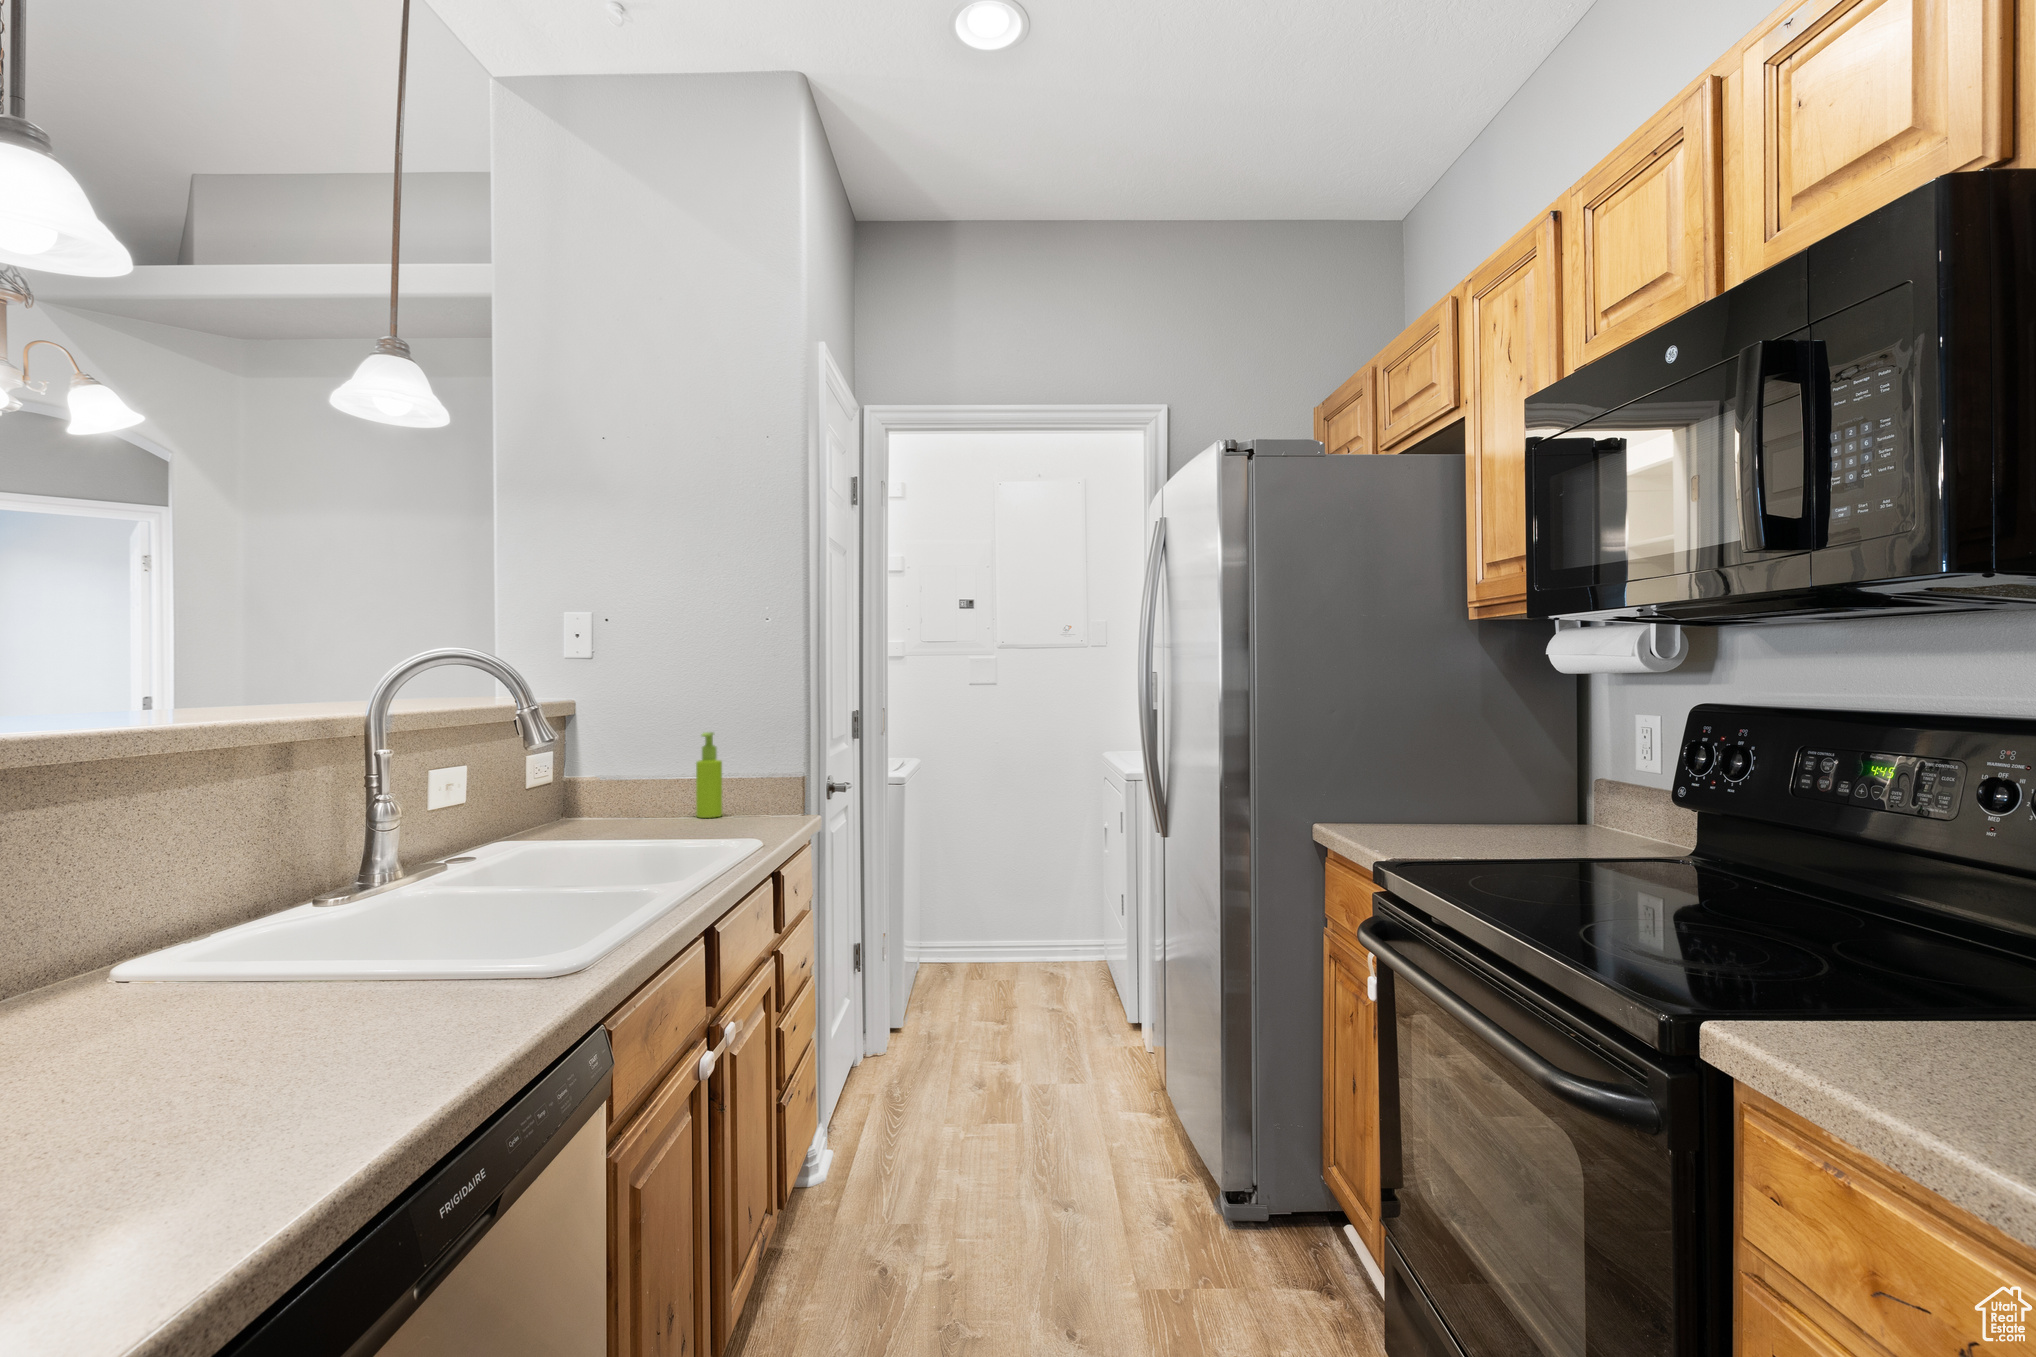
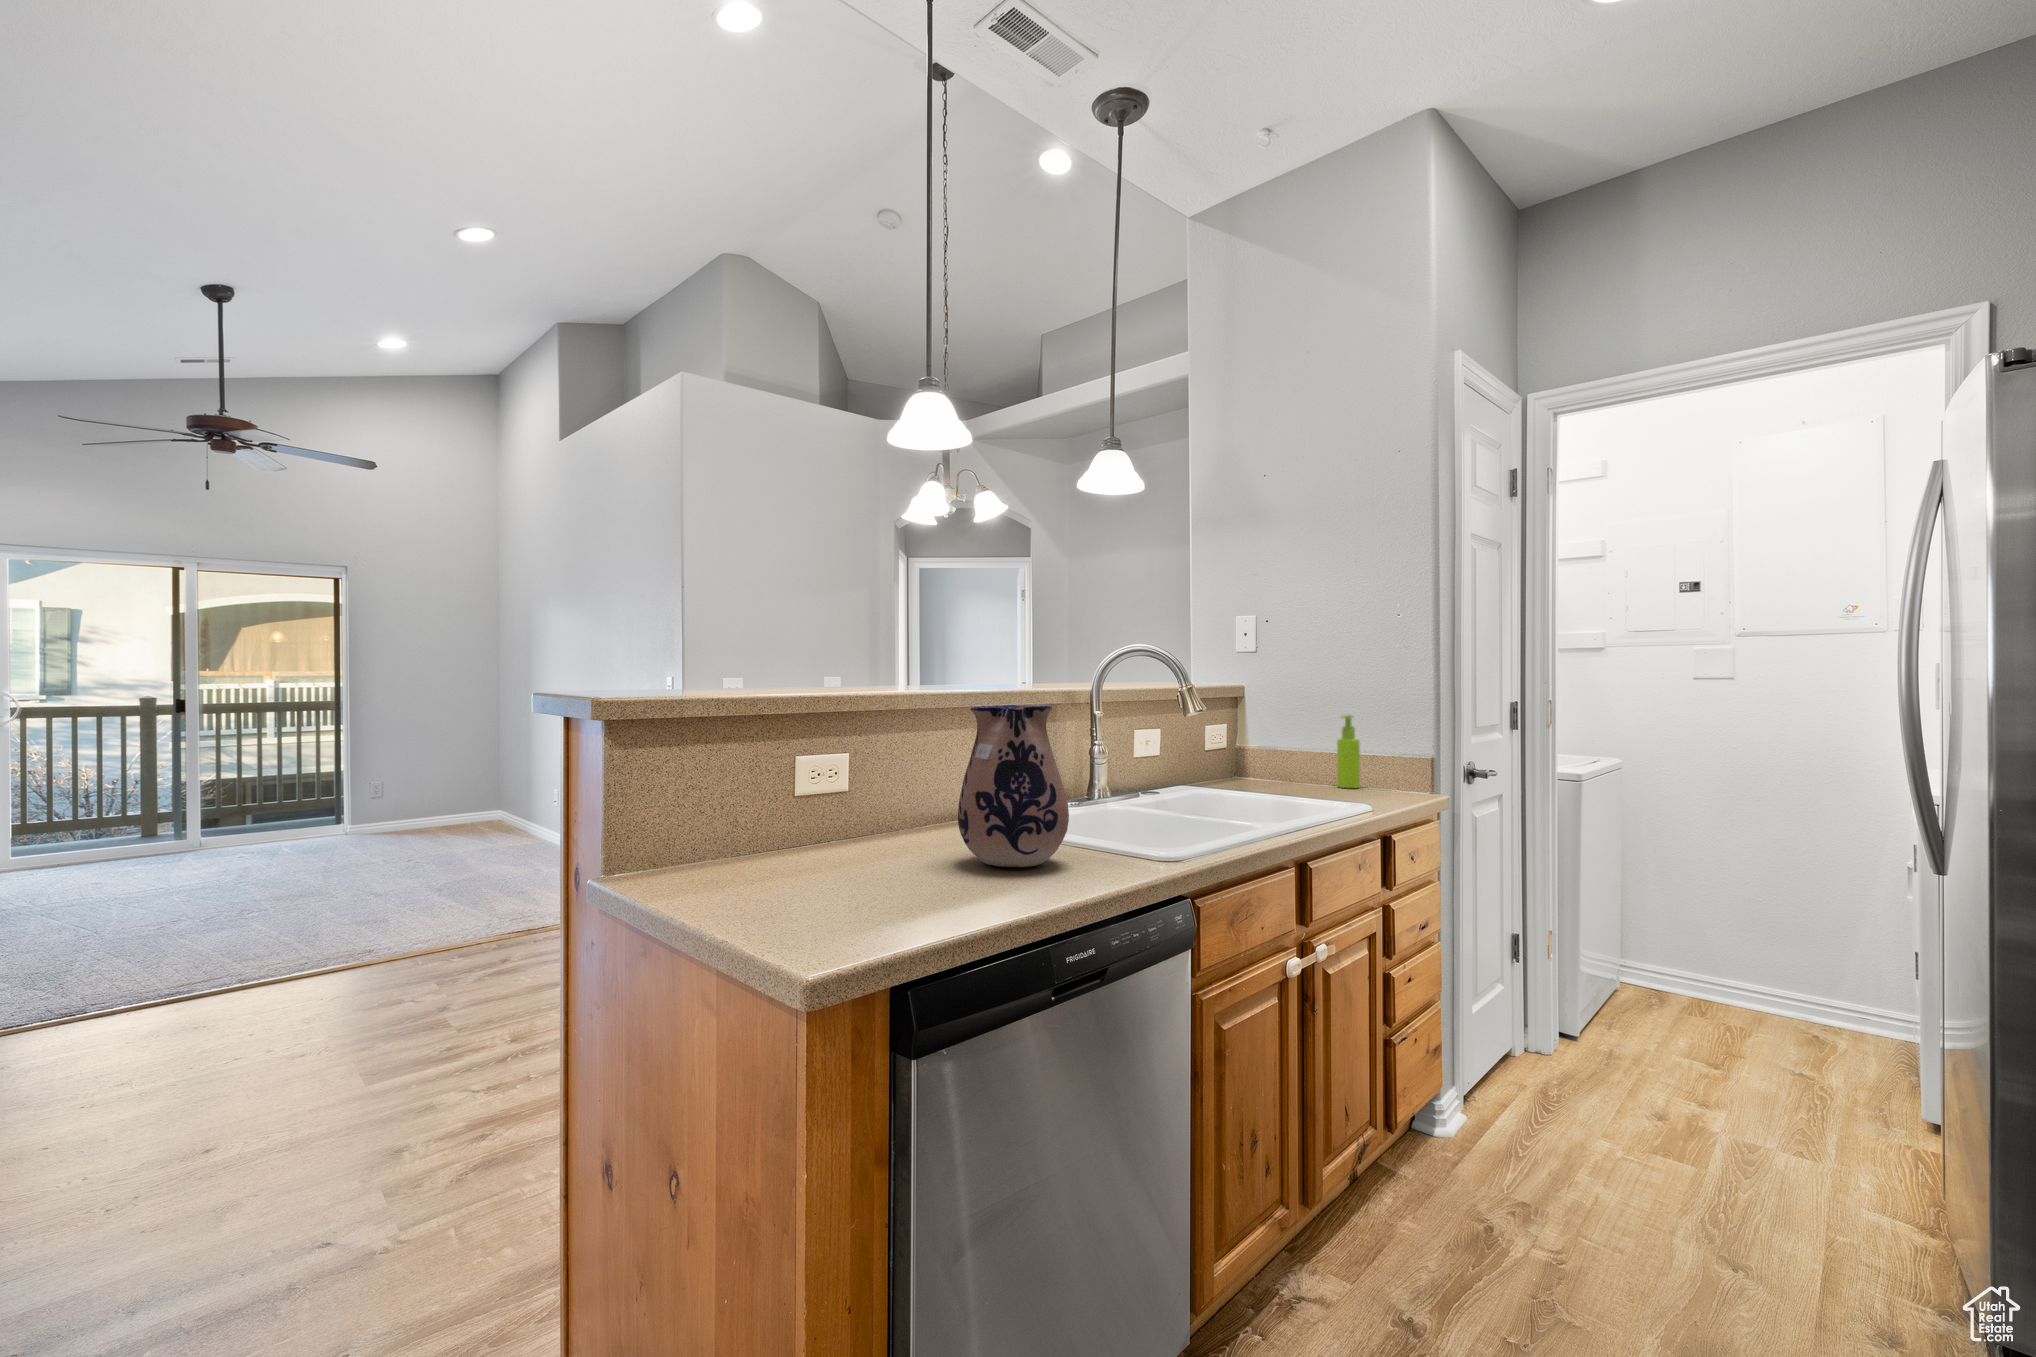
ceramic pitcher: none [153,762,405,1065] -> present [958,705,1069,867]

